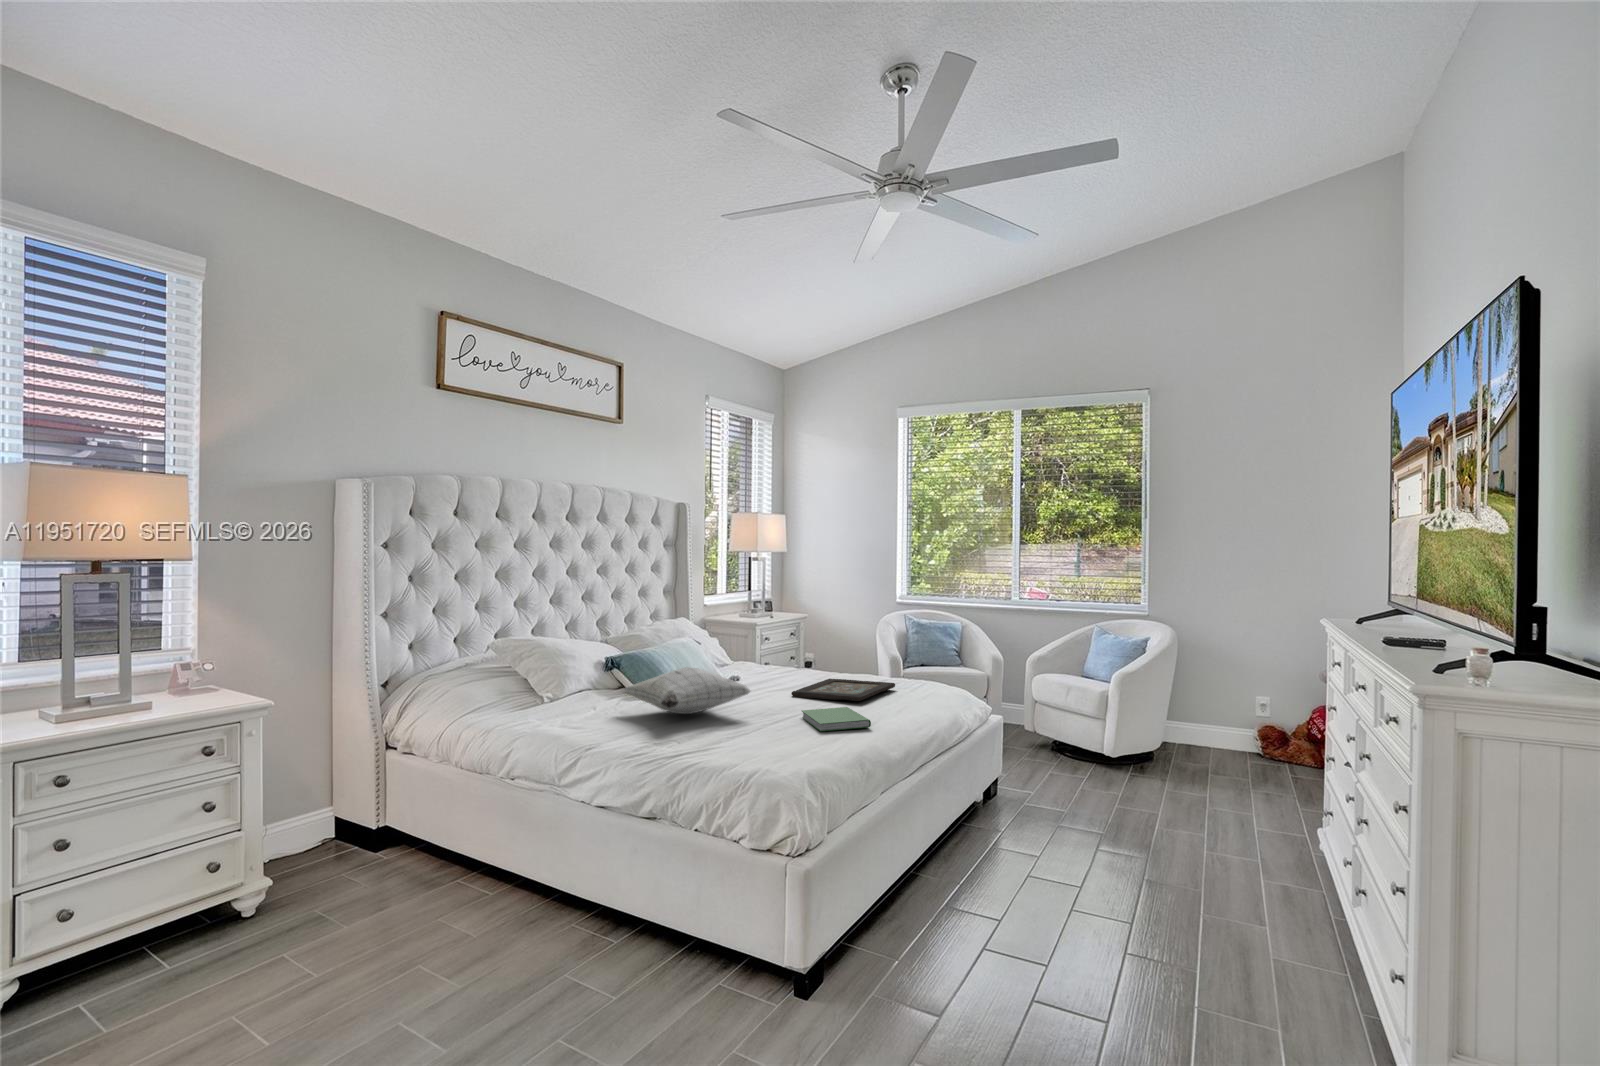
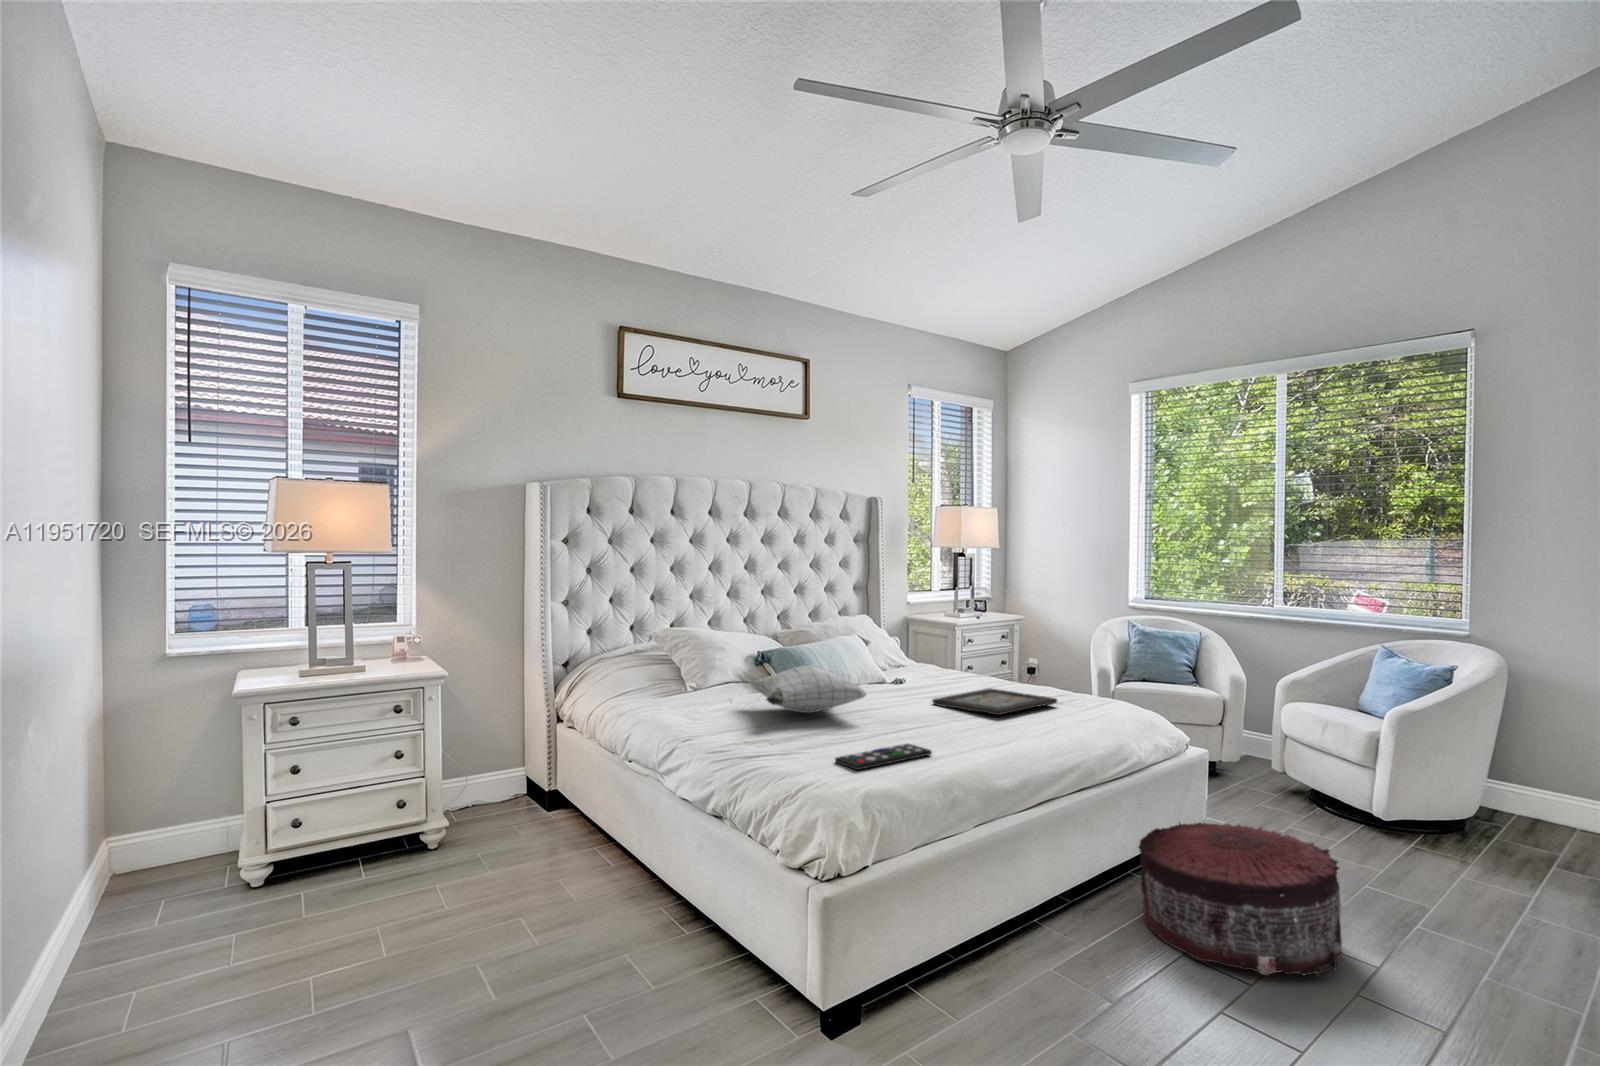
hardcover book: present [802,707,871,732] -> none [919,719,981,744]
remote control: none [763,732,839,761] -> present [835,743,932,770]
pouf: none [987,772,1144,888] -> present [1139,823,1343,976]

